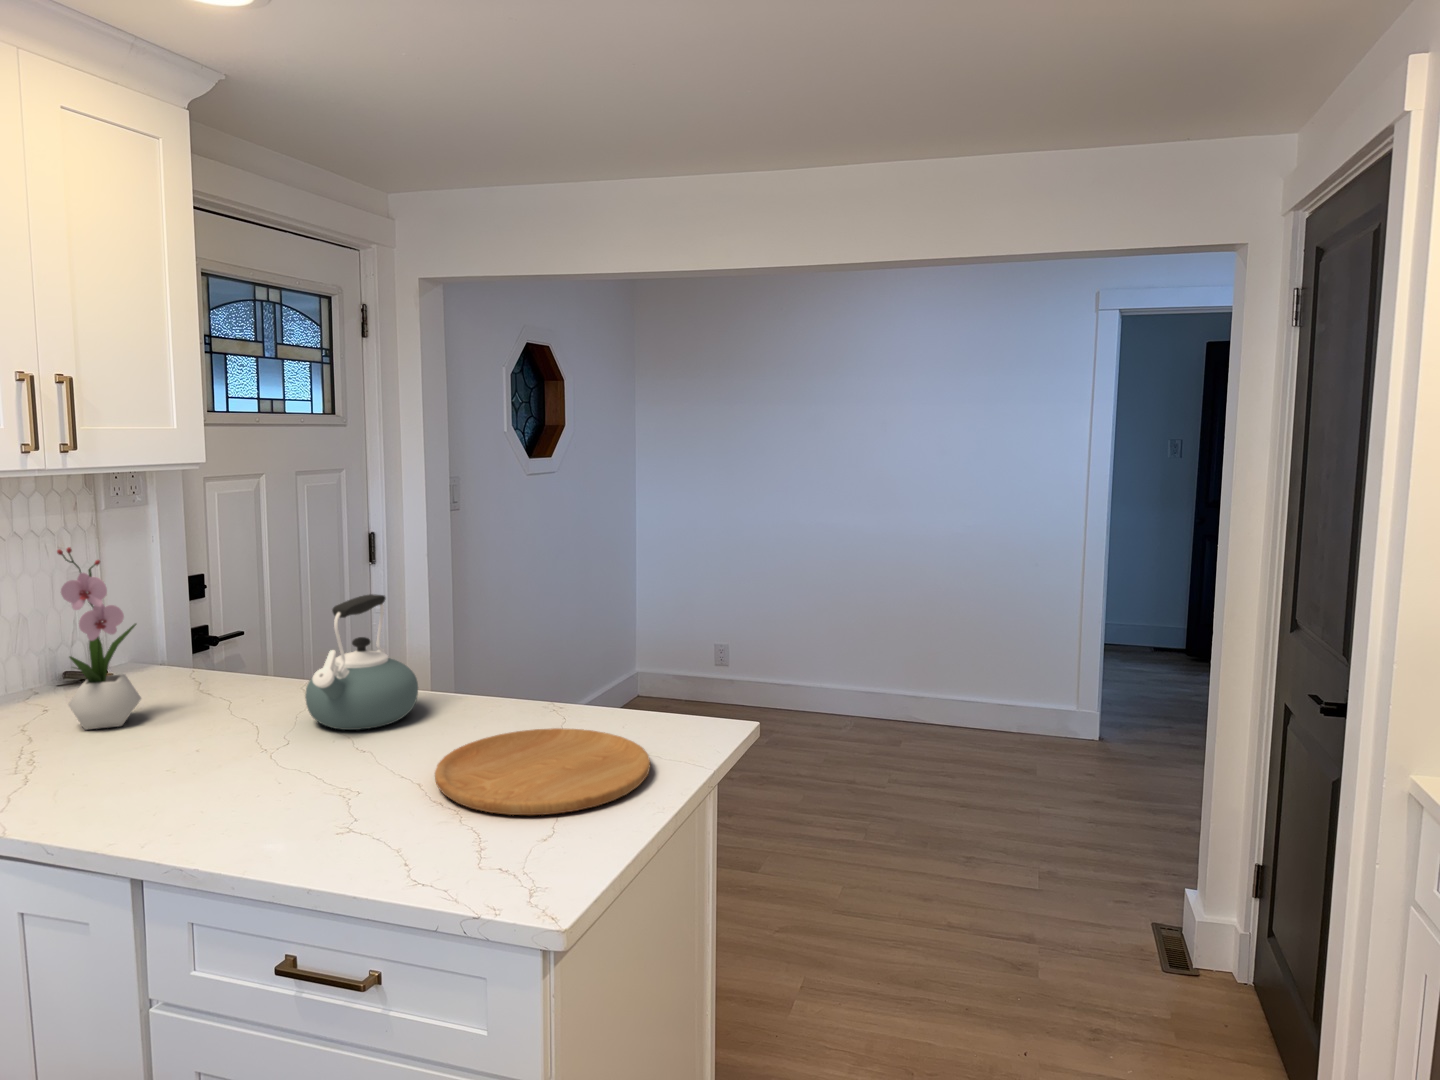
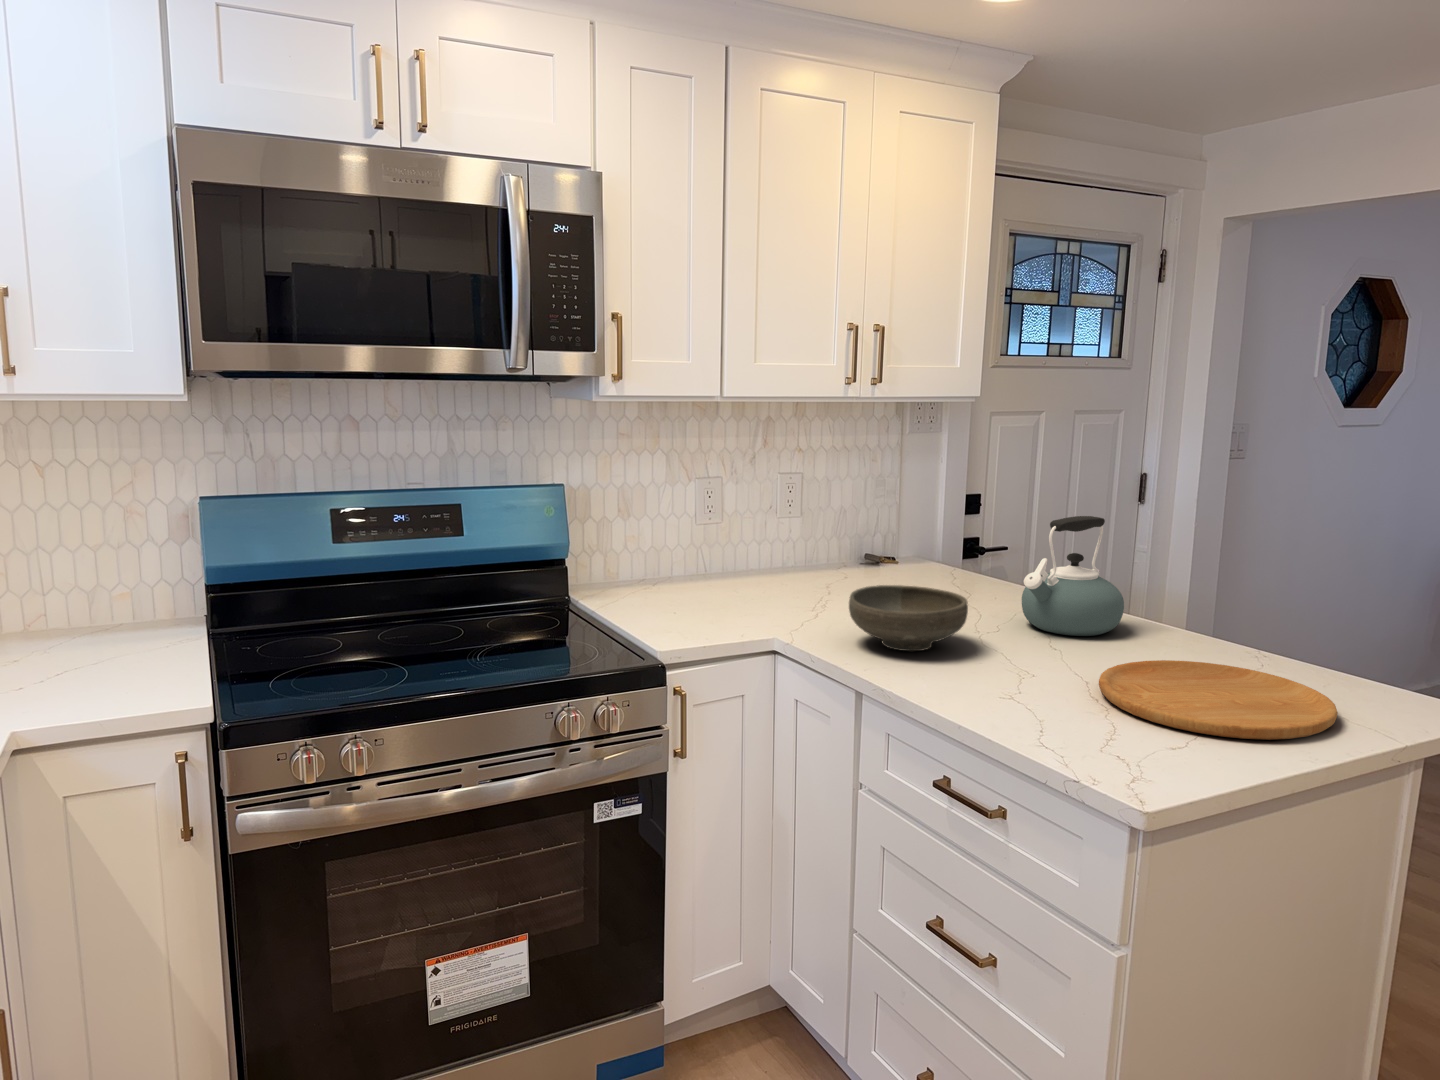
flower arrangement: present [57,547,141,730] -> none [859,454,911,597]
bowl: none [88,712,260,805] -> present [849,585,968,651]

